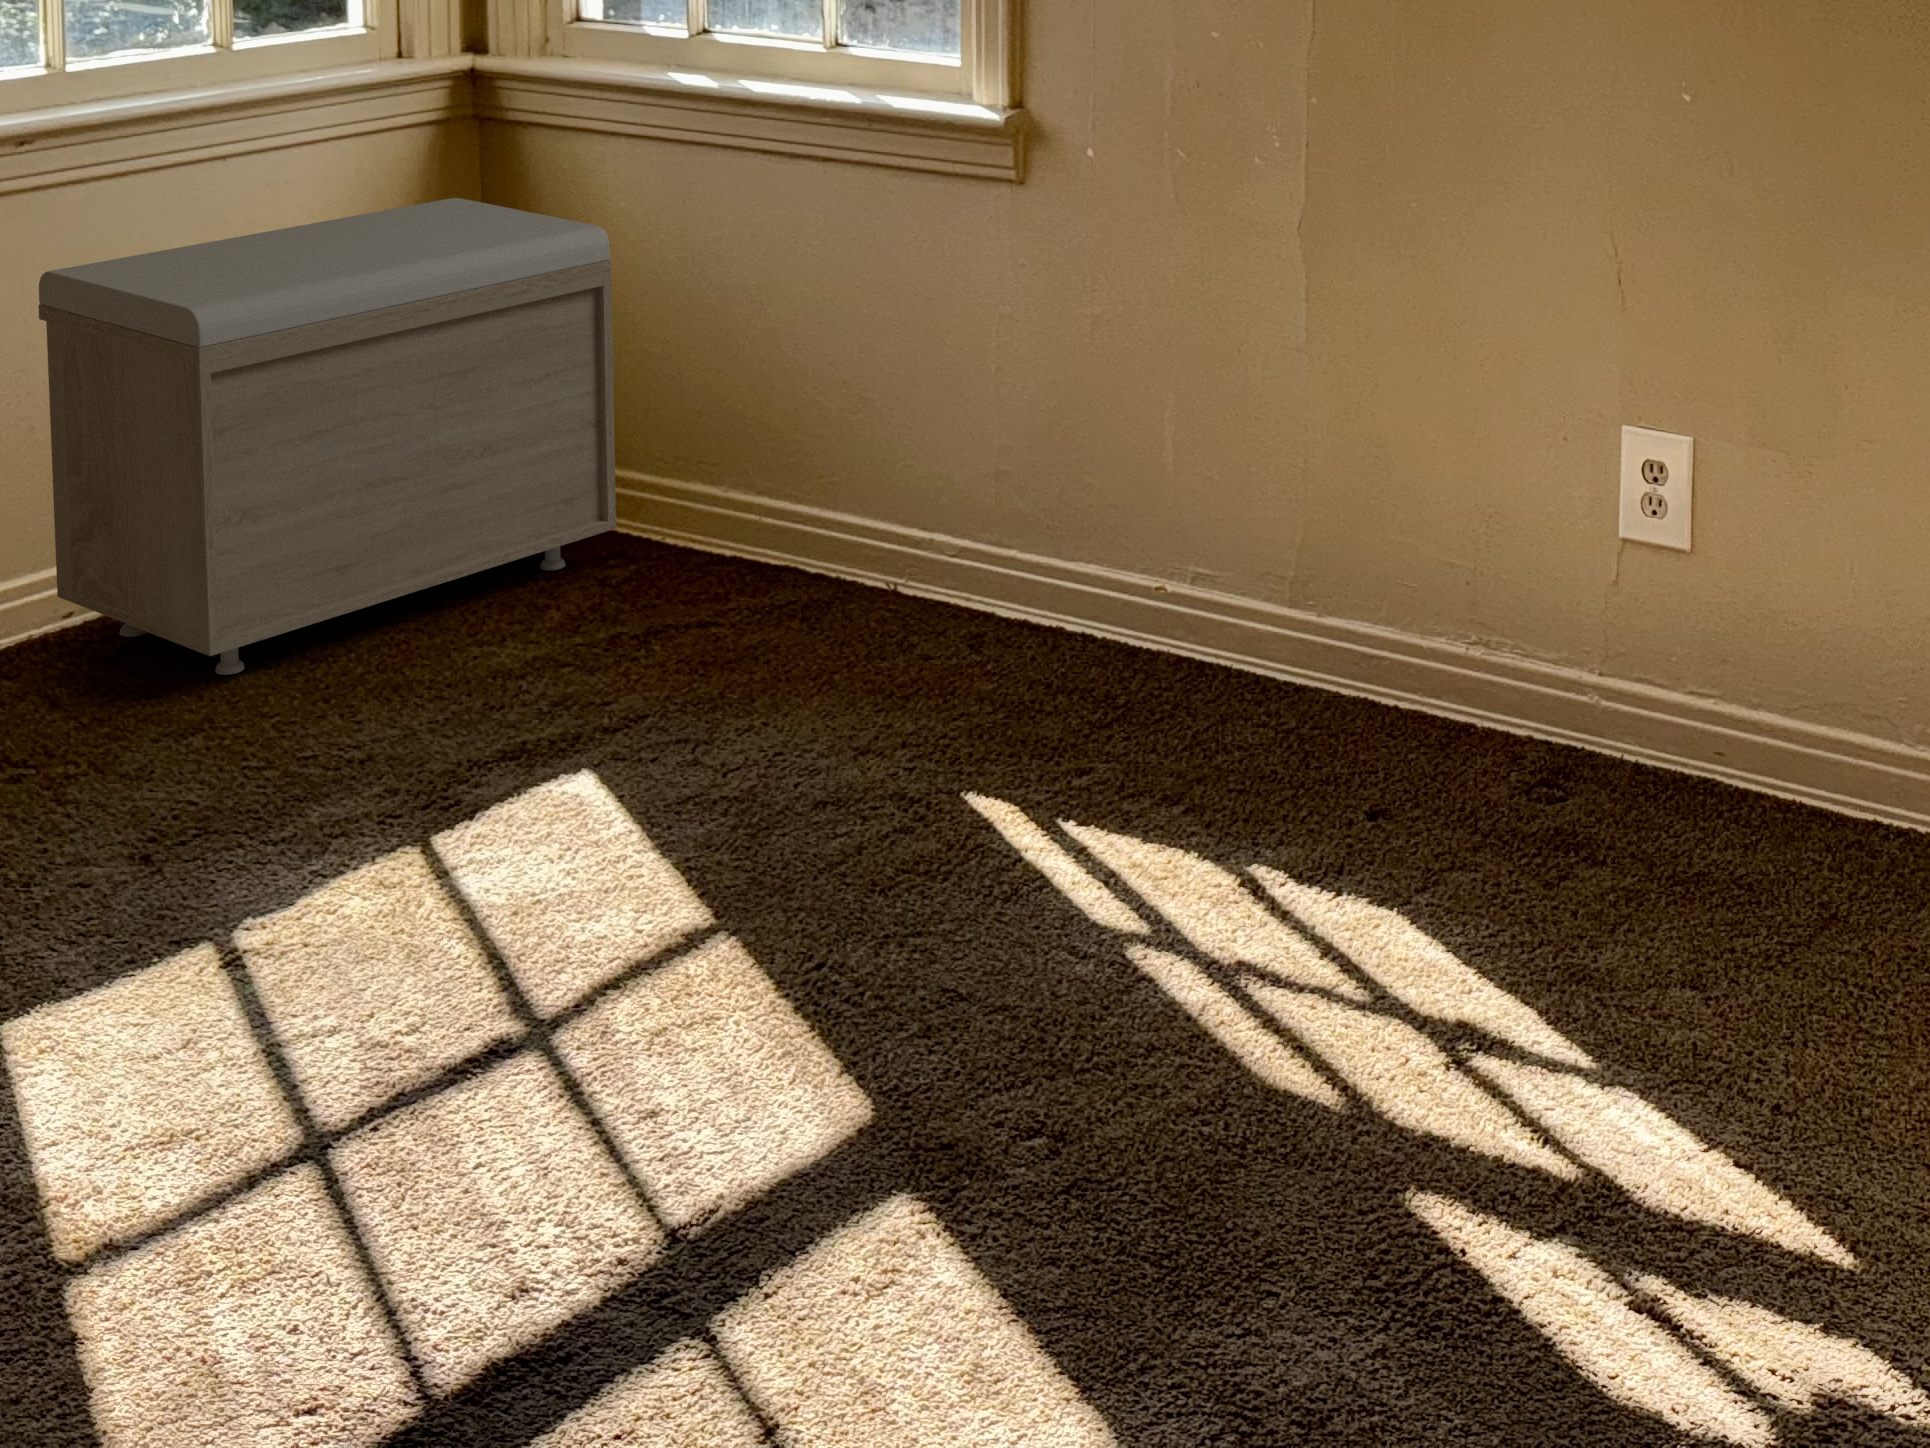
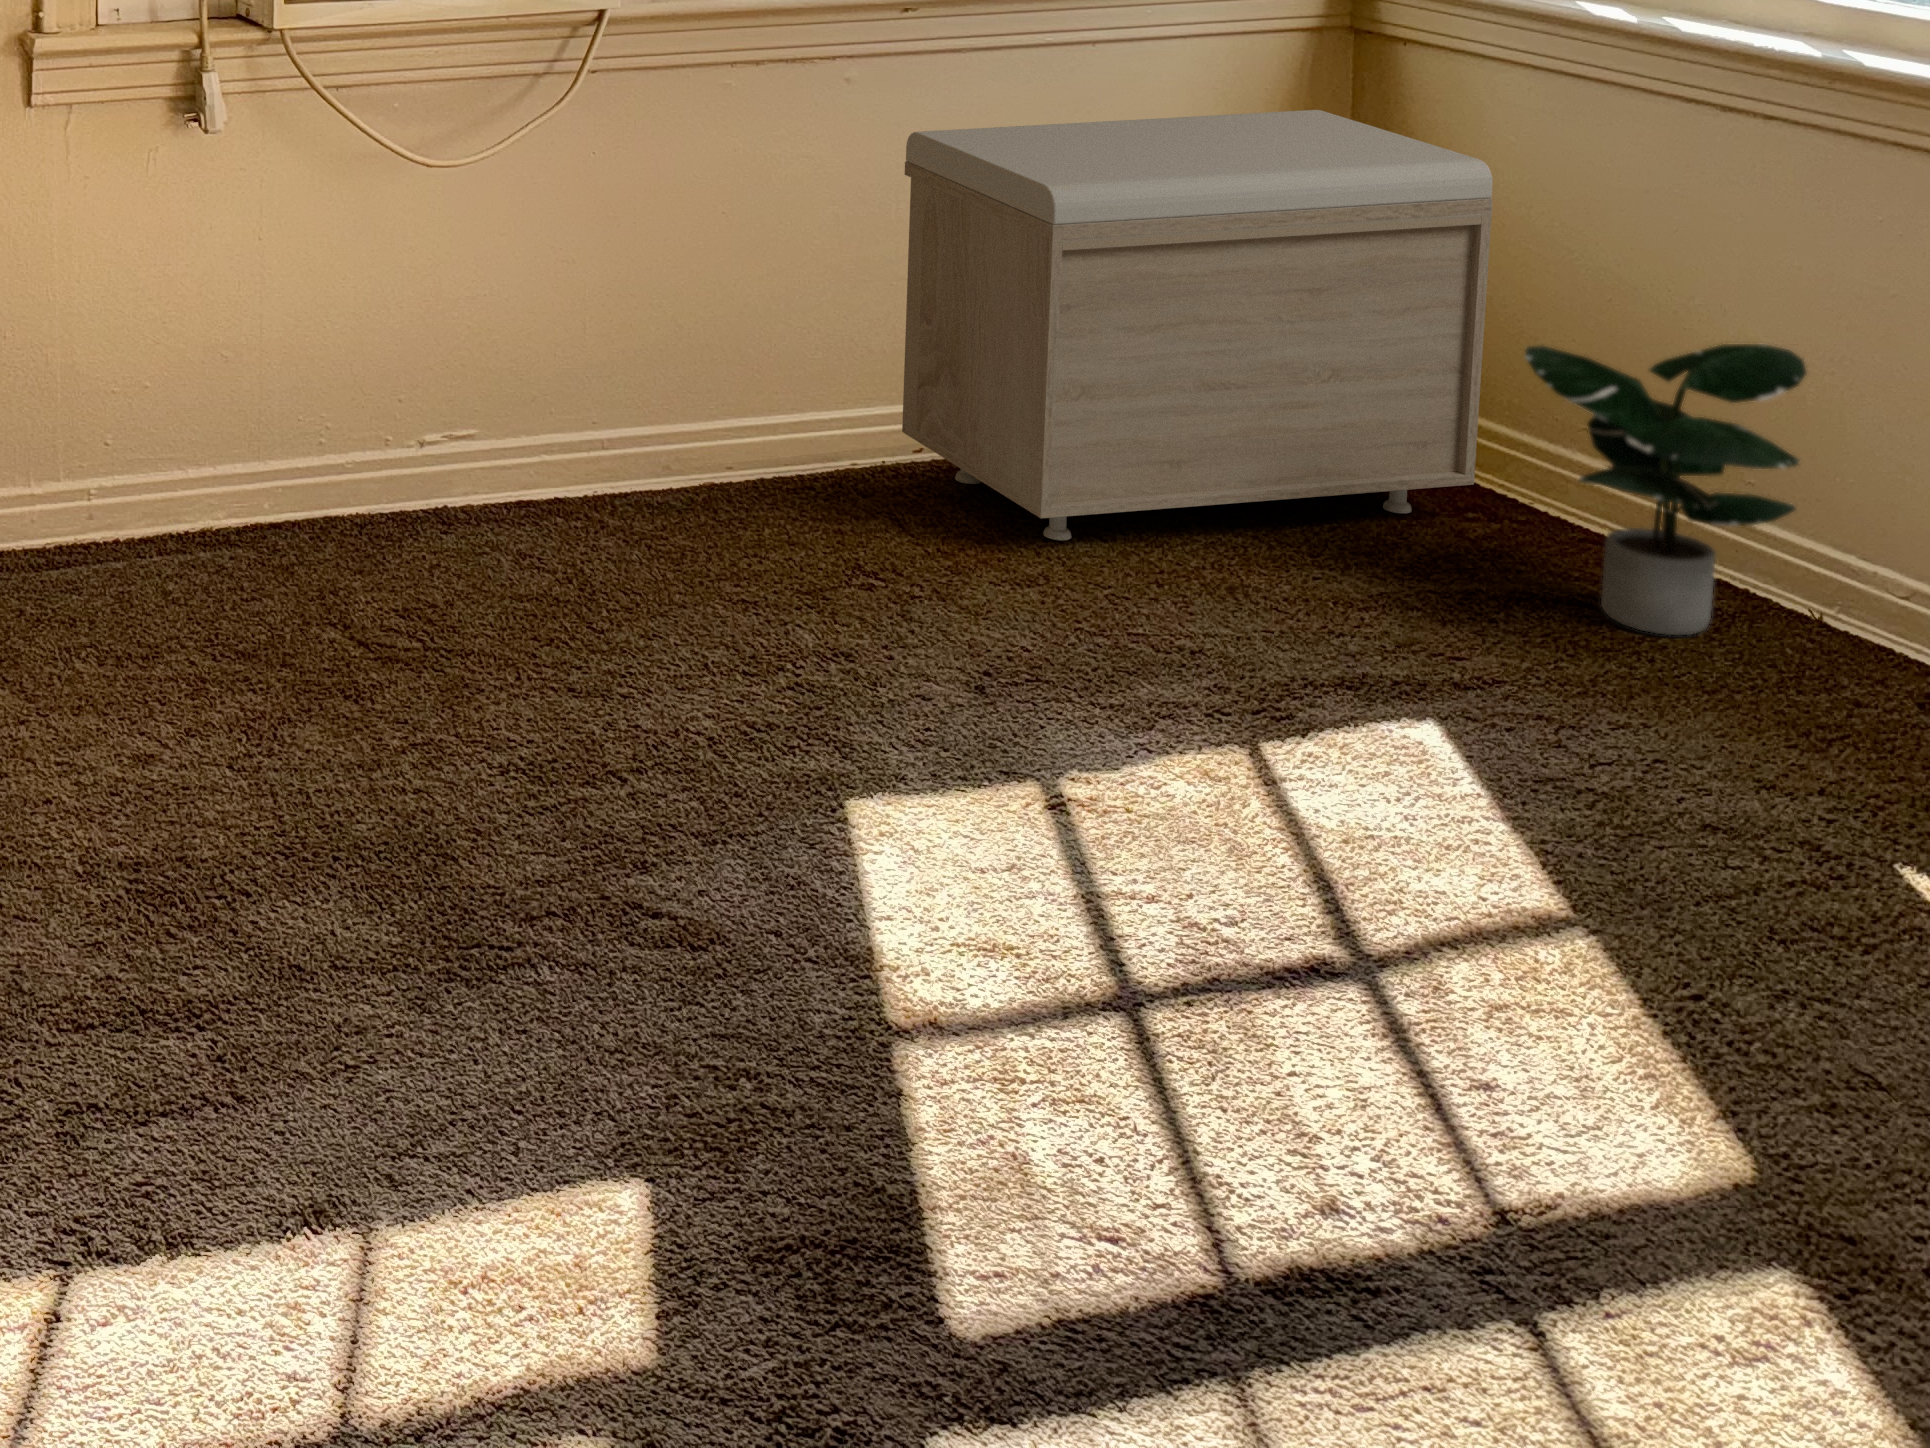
potted plant: none [647,355,868,630] -> present [1525,344,1807,635]

